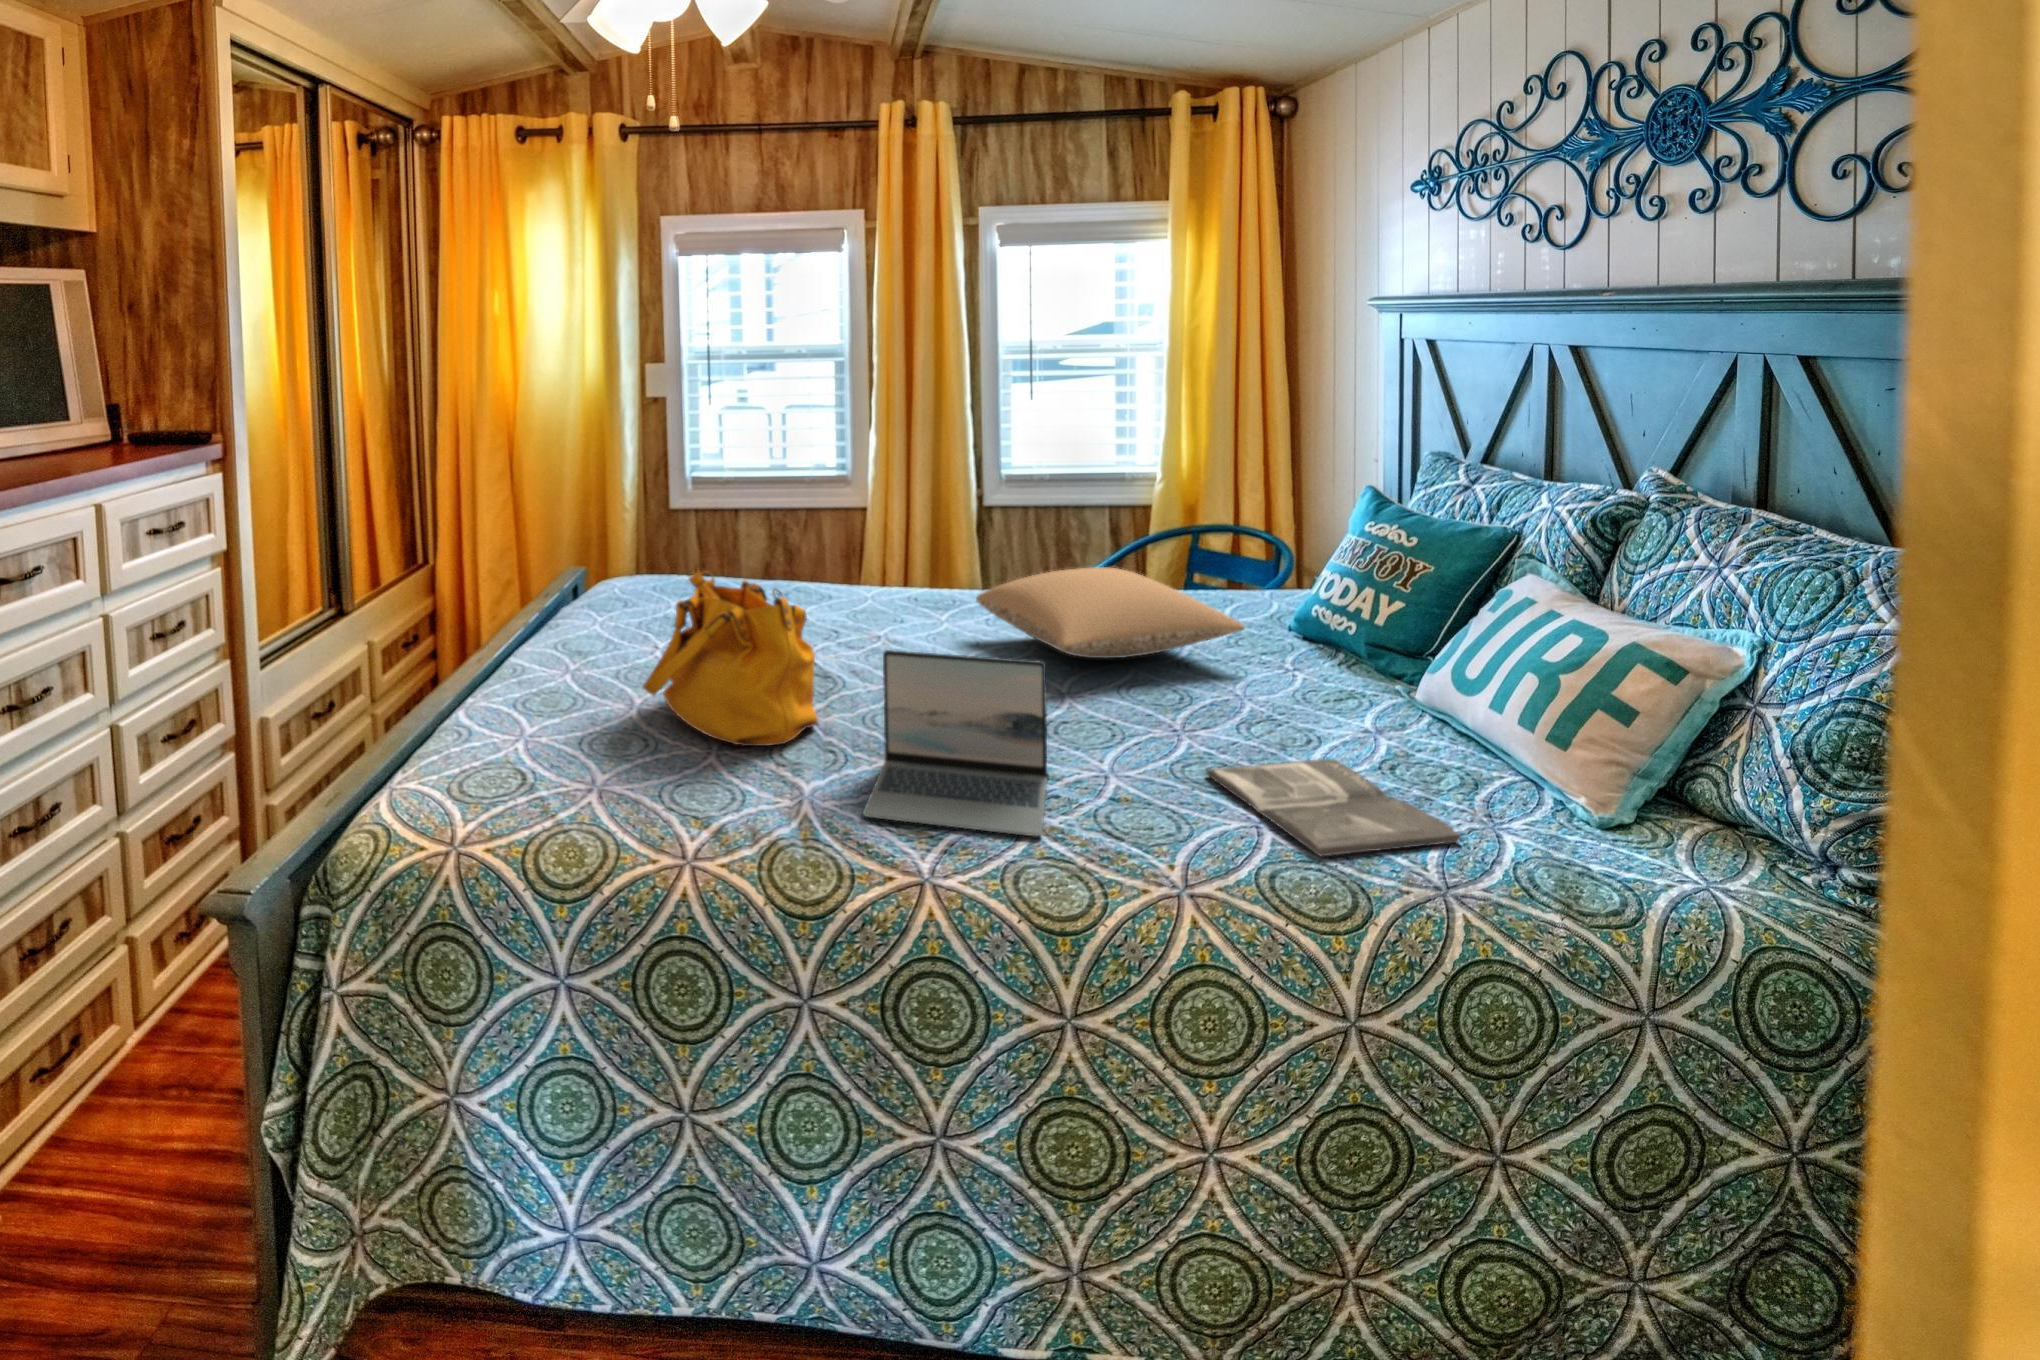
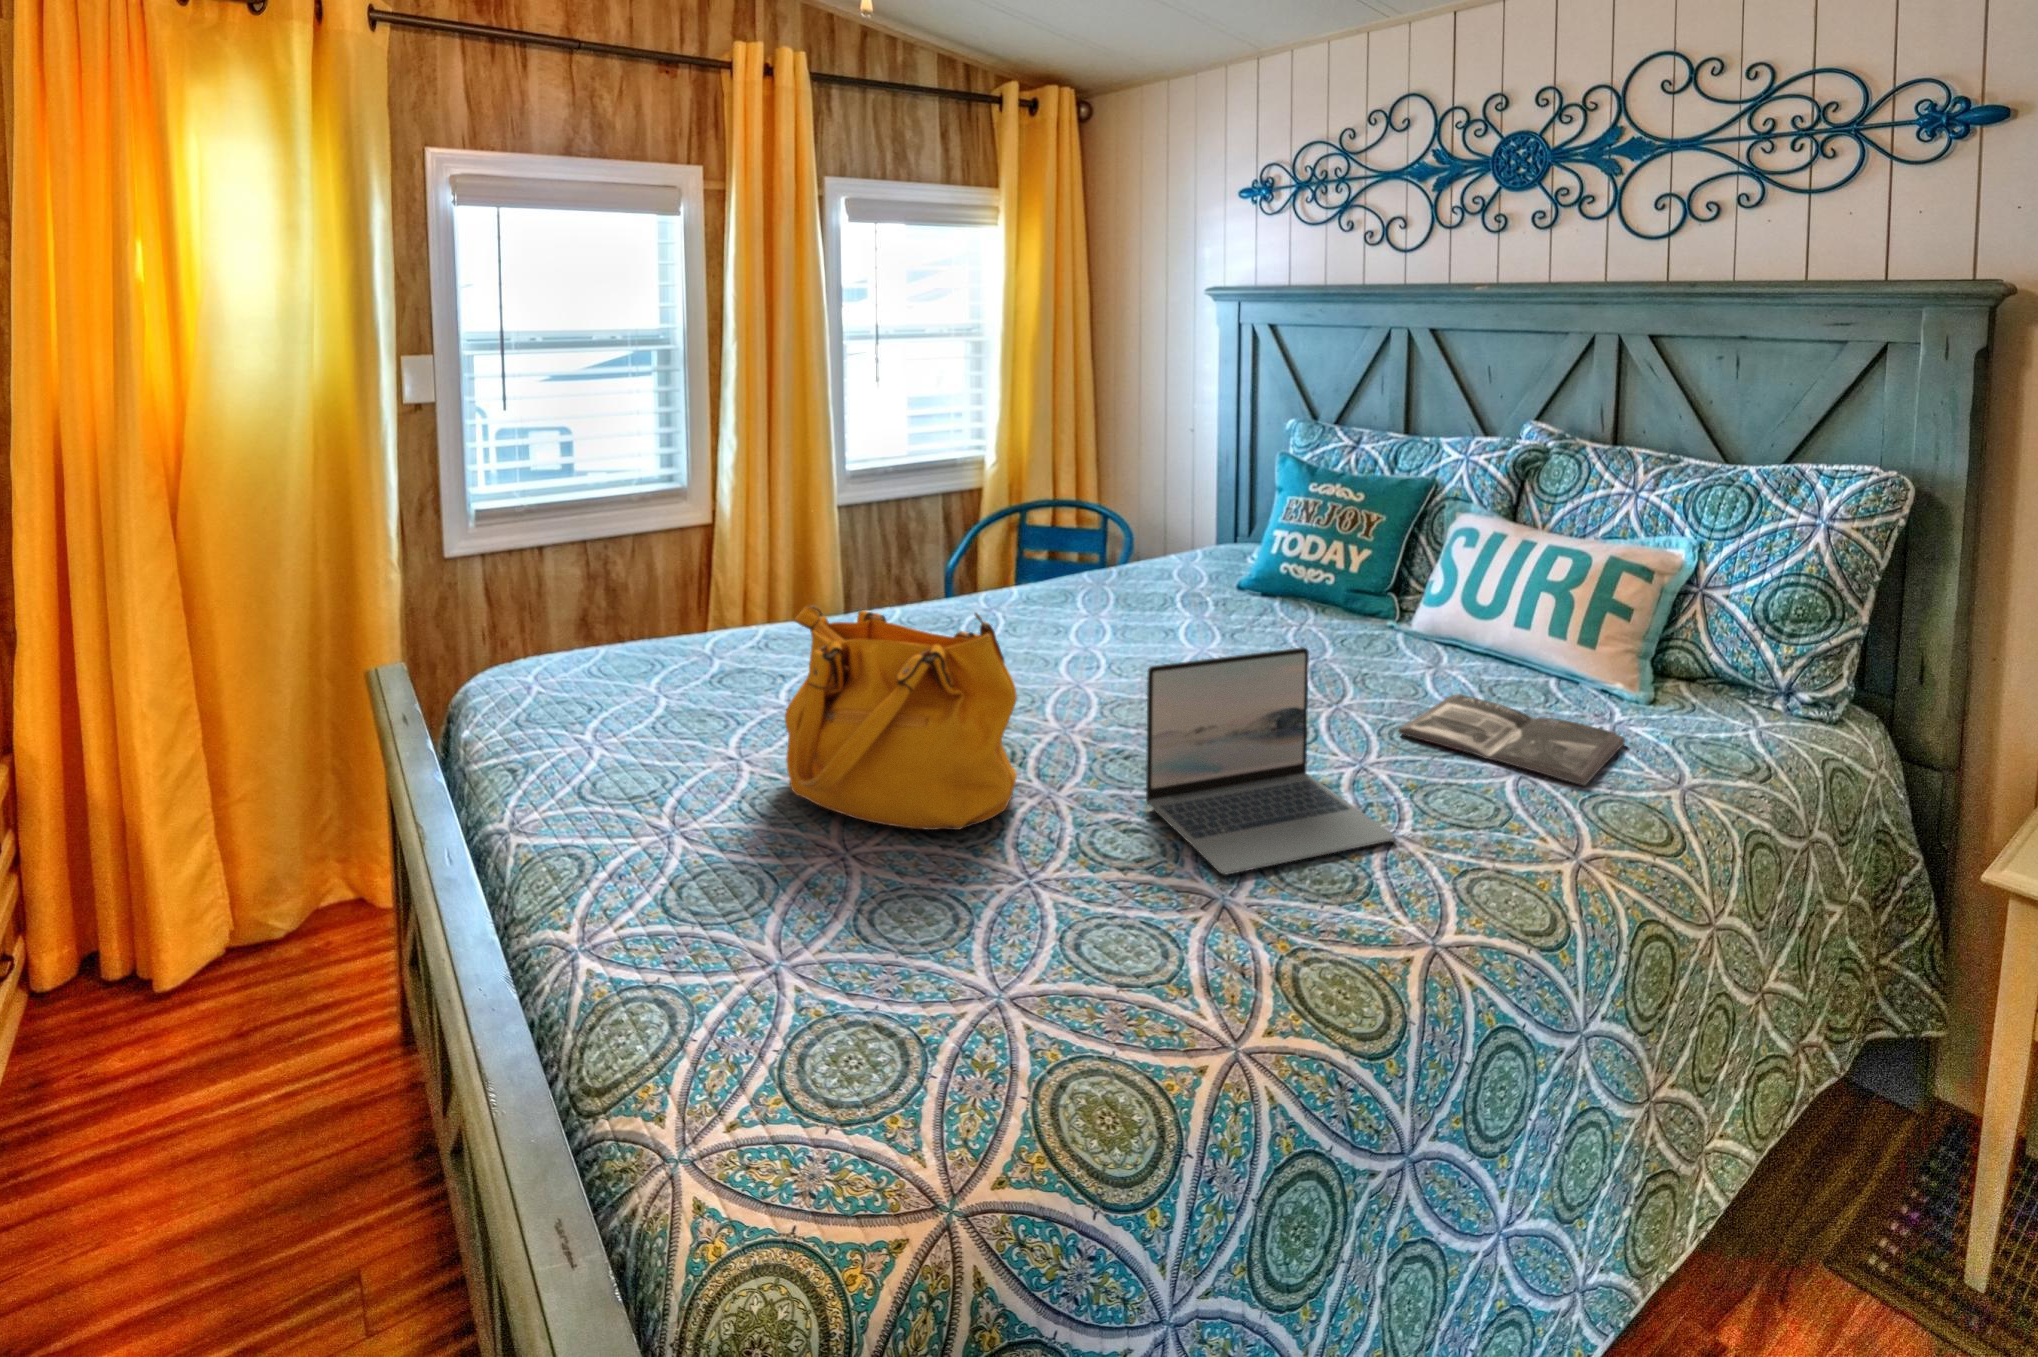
pillow: present [976,567,1244,658] -> none [1002,547,1265,640]

